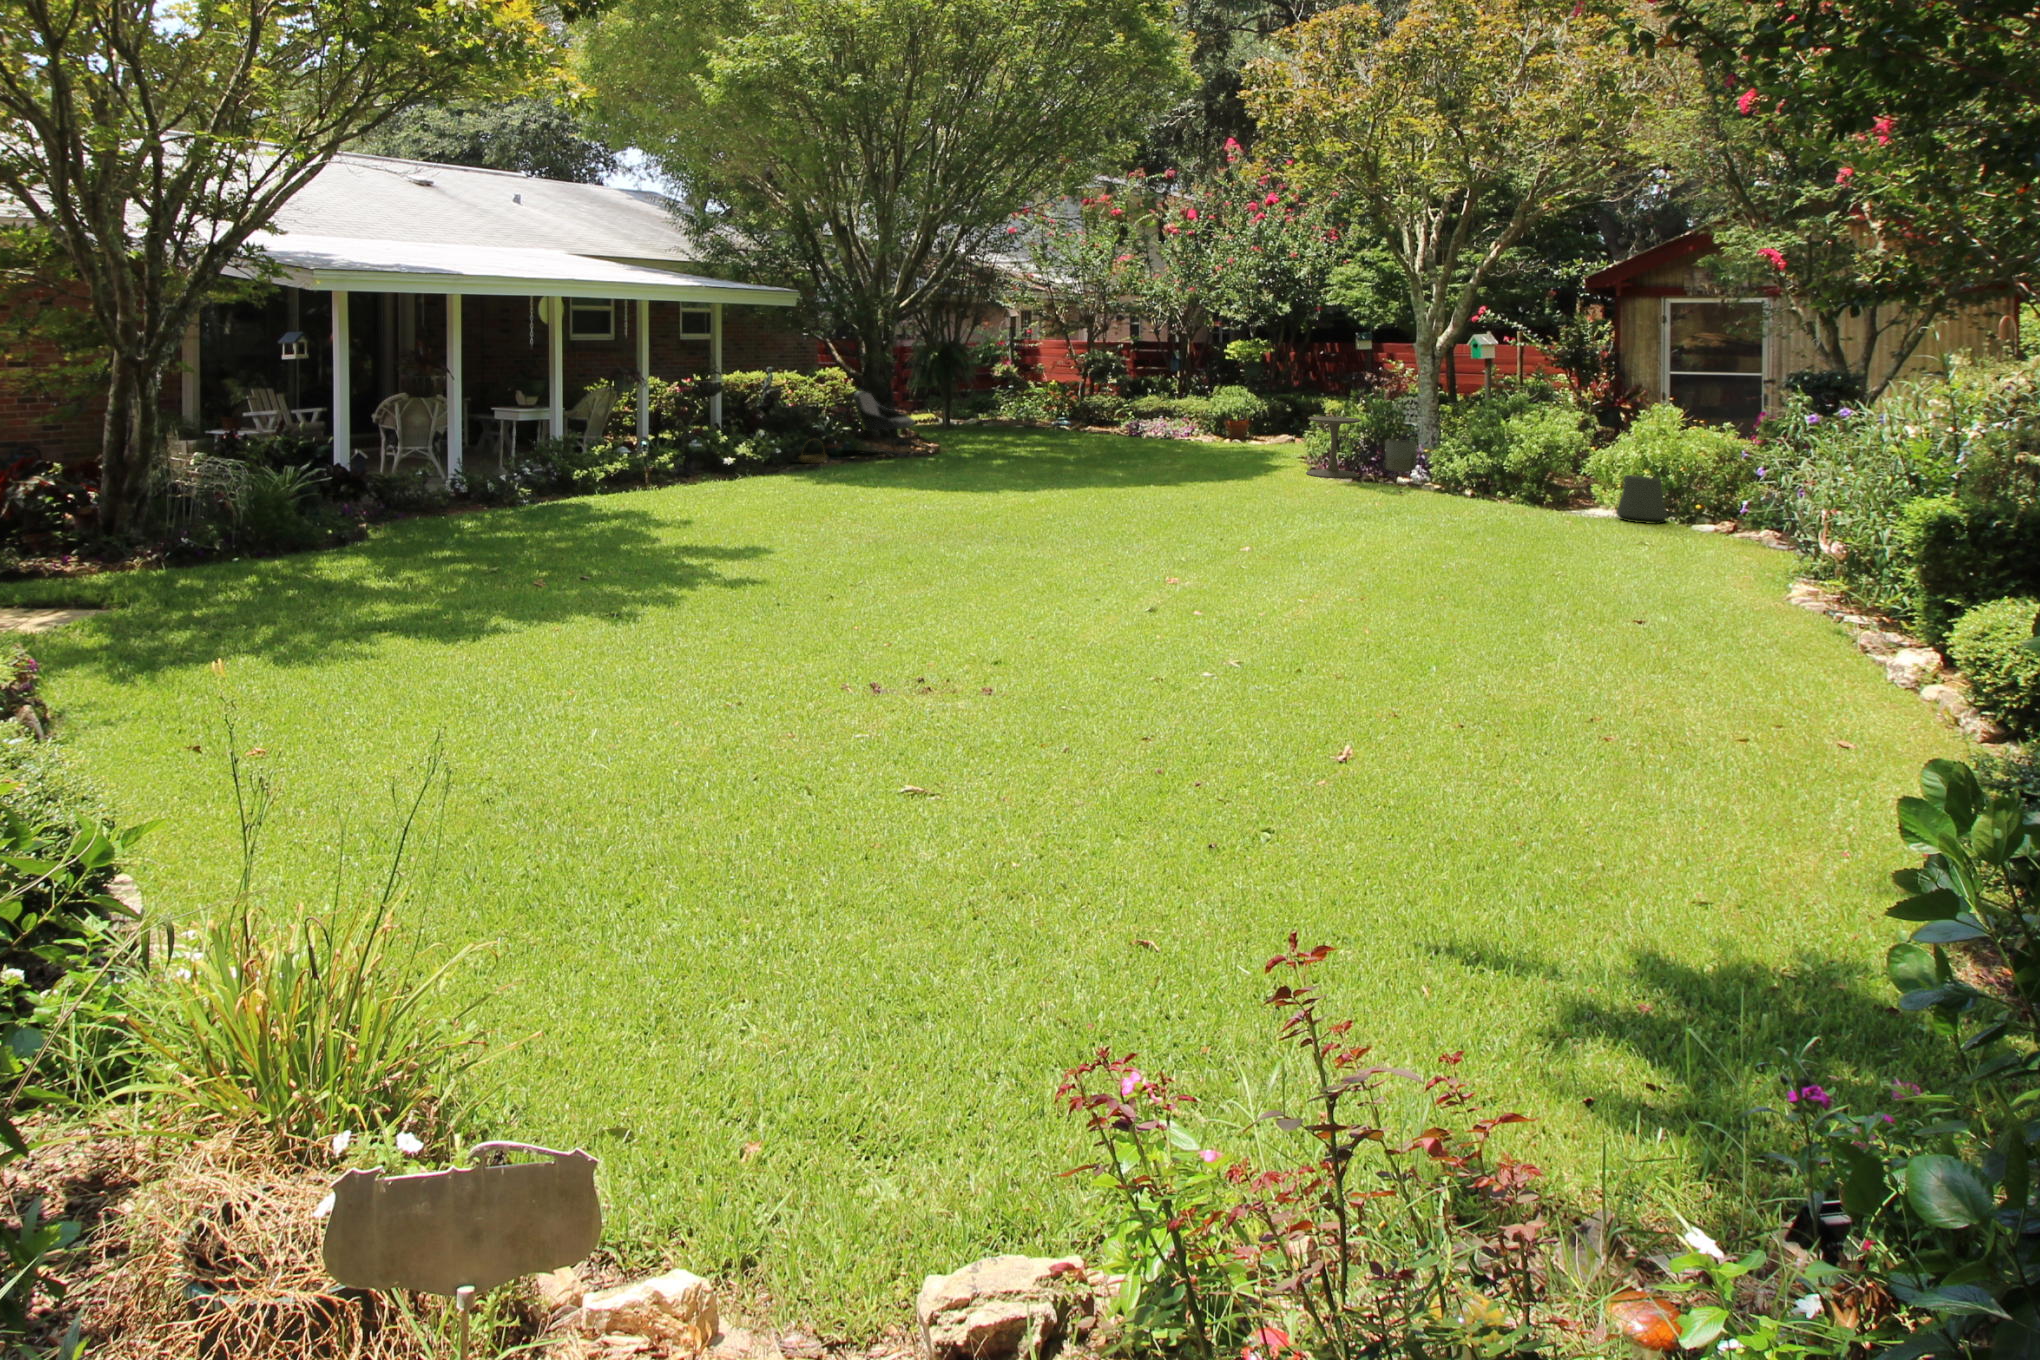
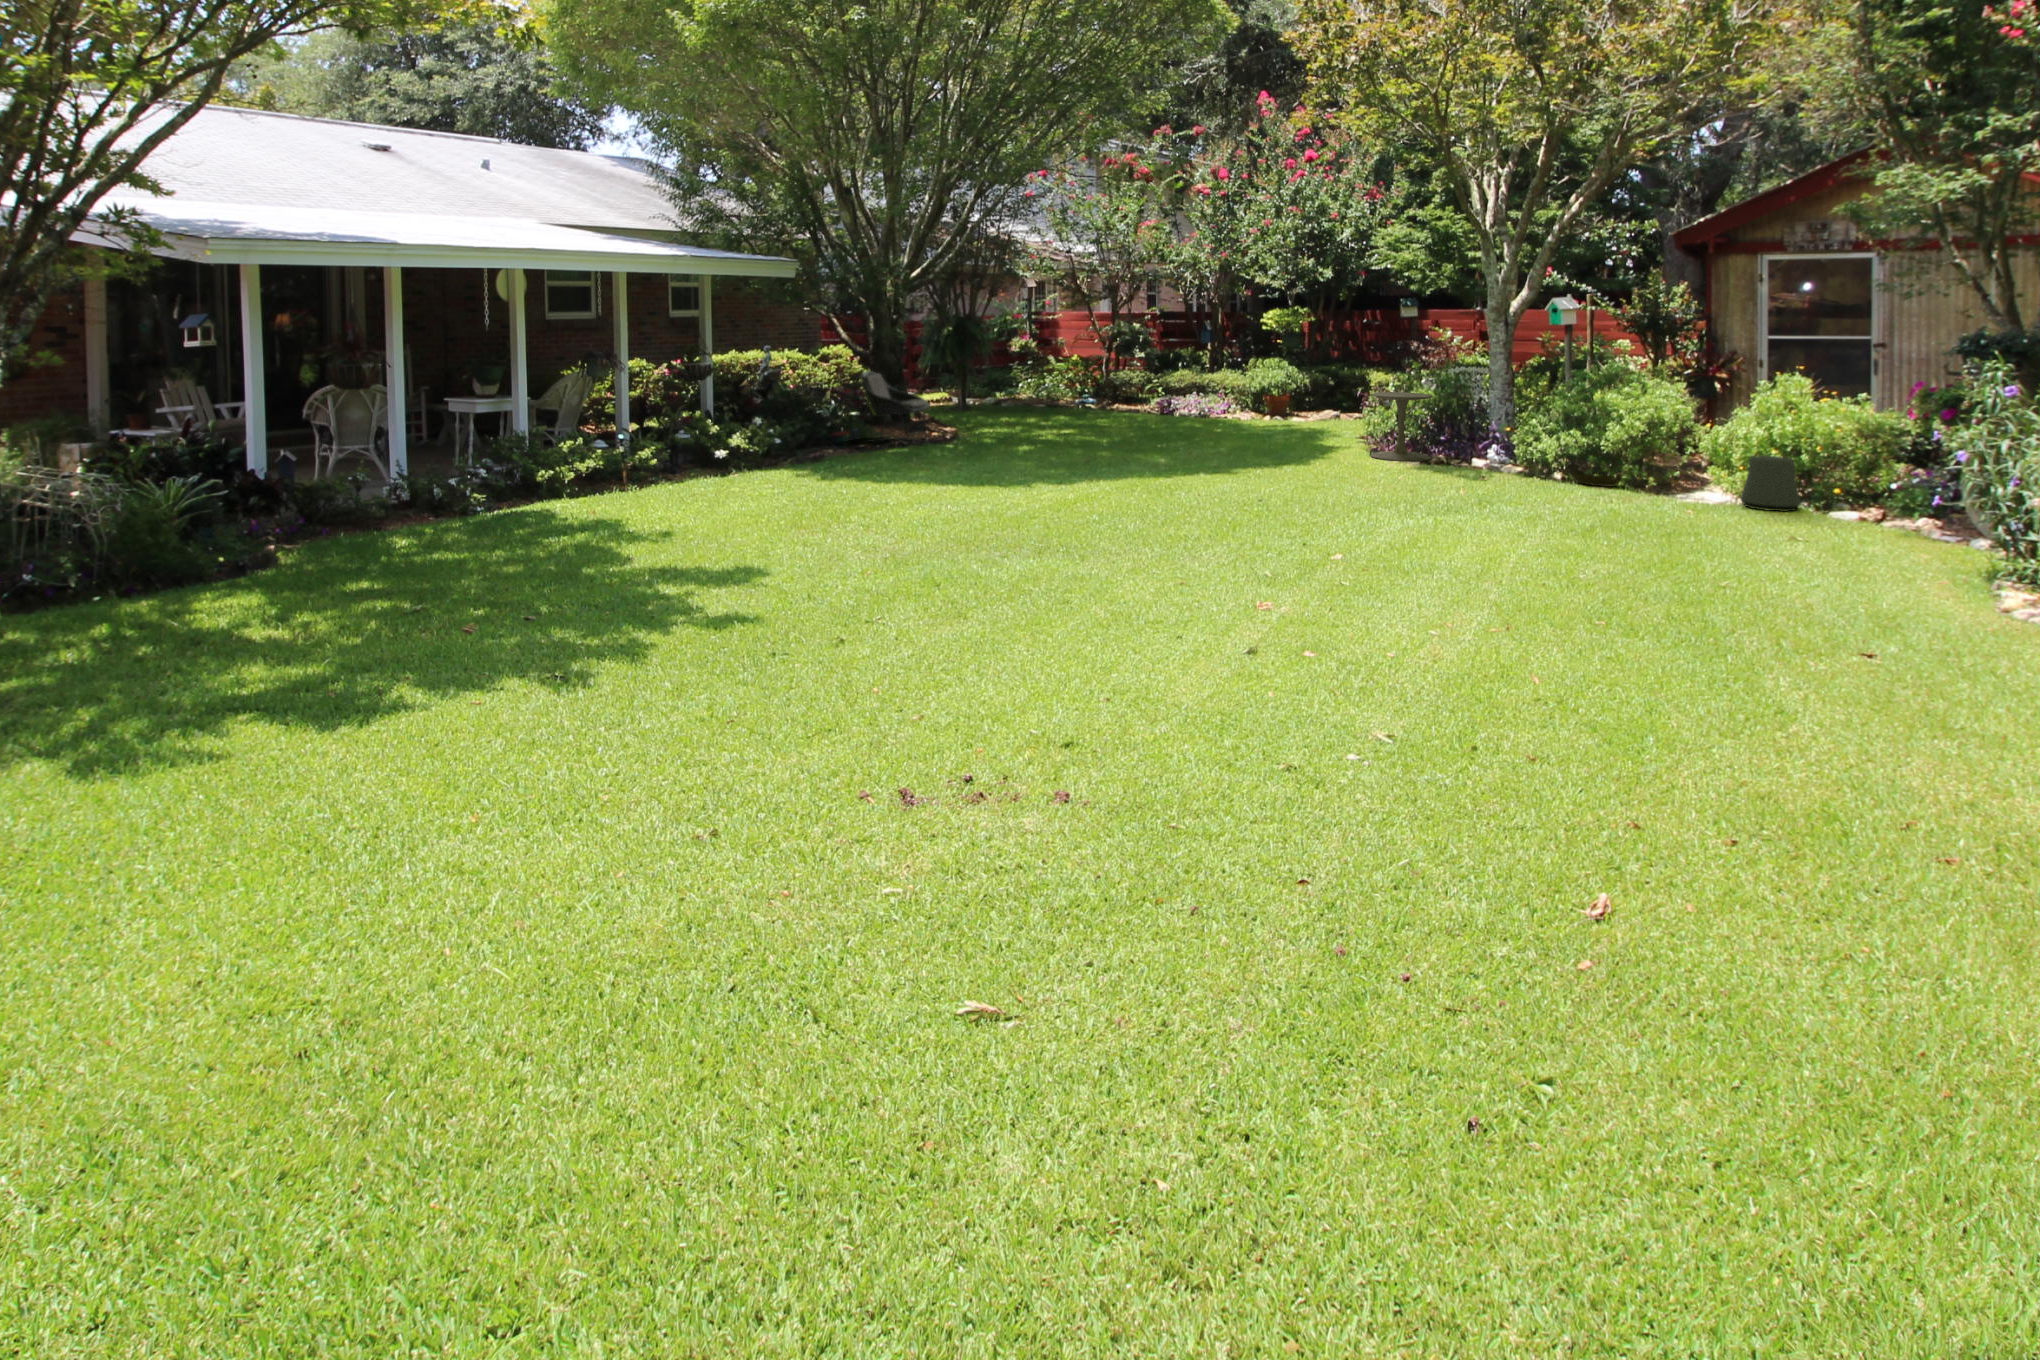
planter: present [1384,440,1417,472] -> none [1460,418,1497,467]
basket: present [799,451,827,463] -> present [1573,457,1621,487]

